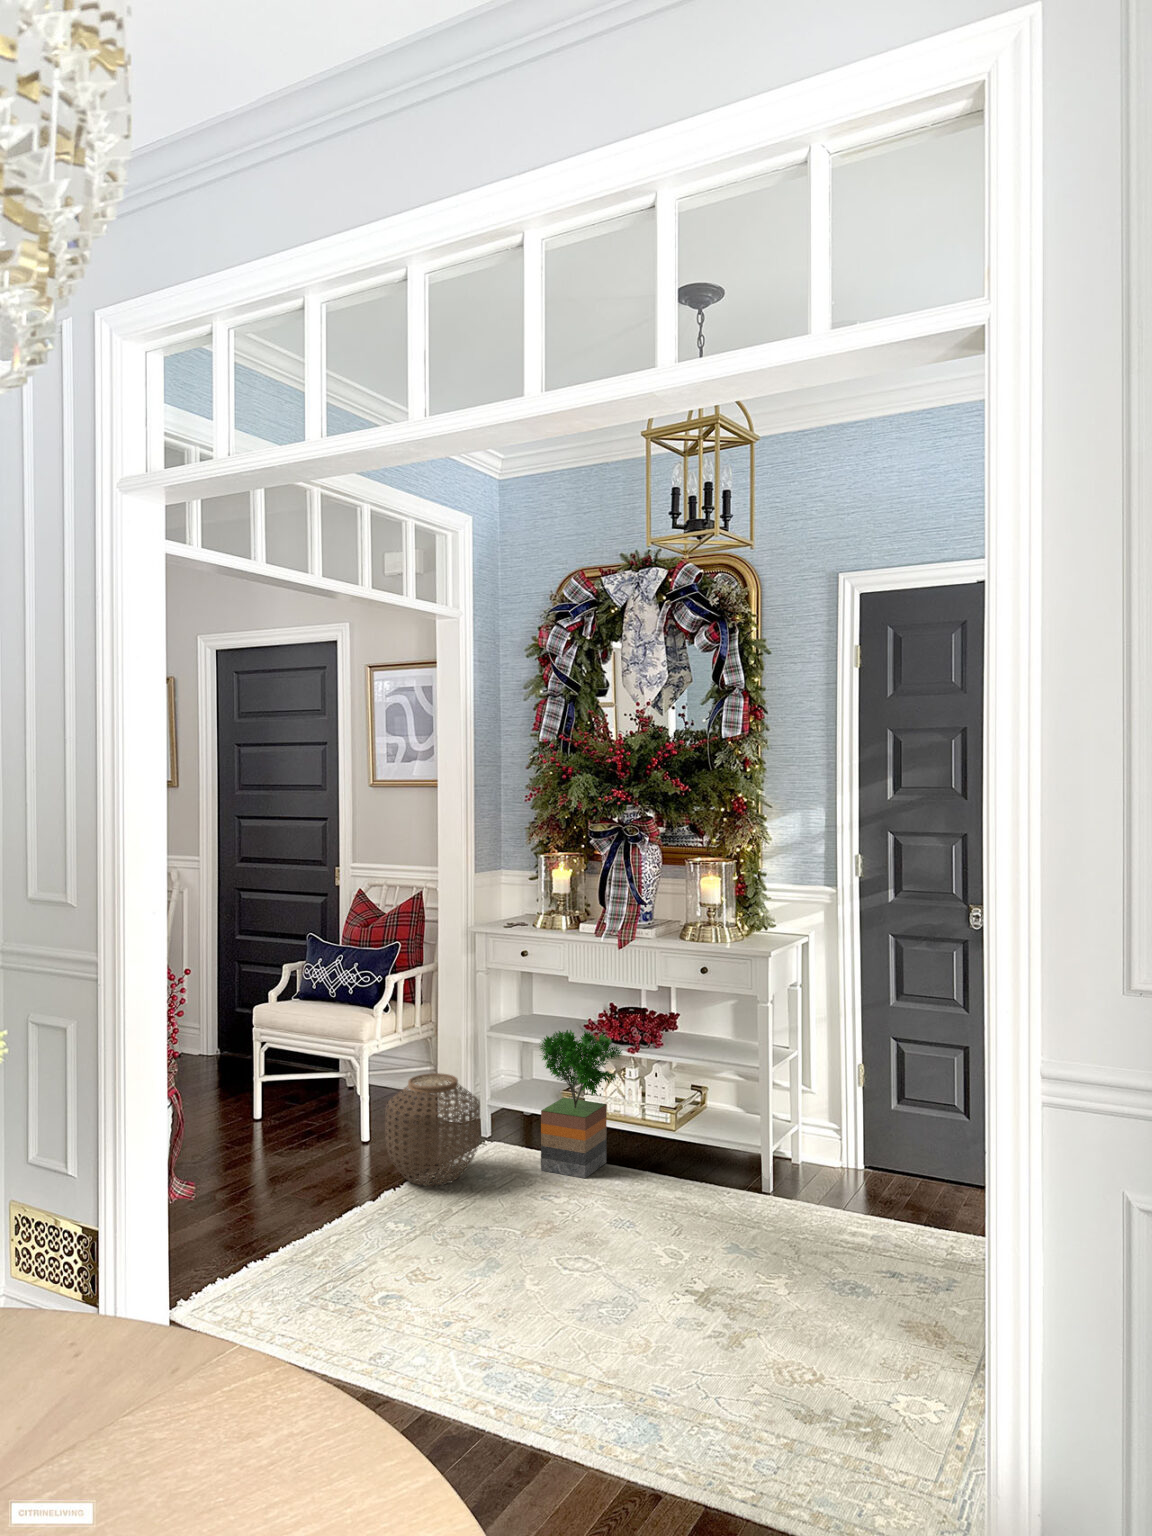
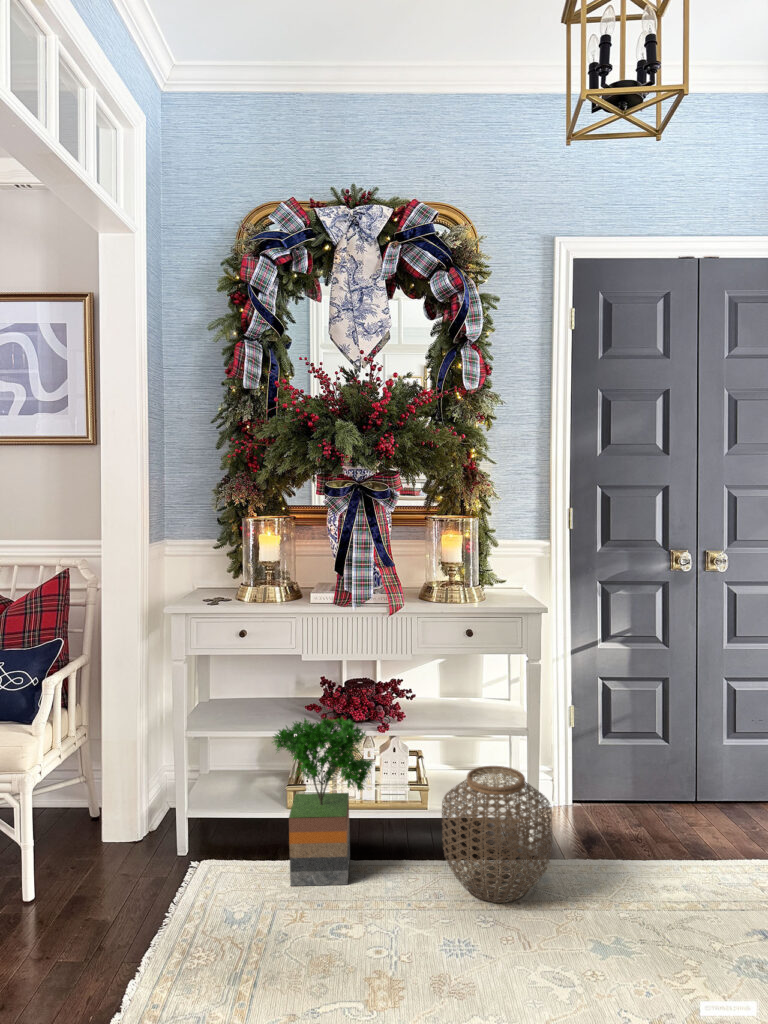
woven basket: present [385,1073,480,1186] -> present [442,766,552,903]

